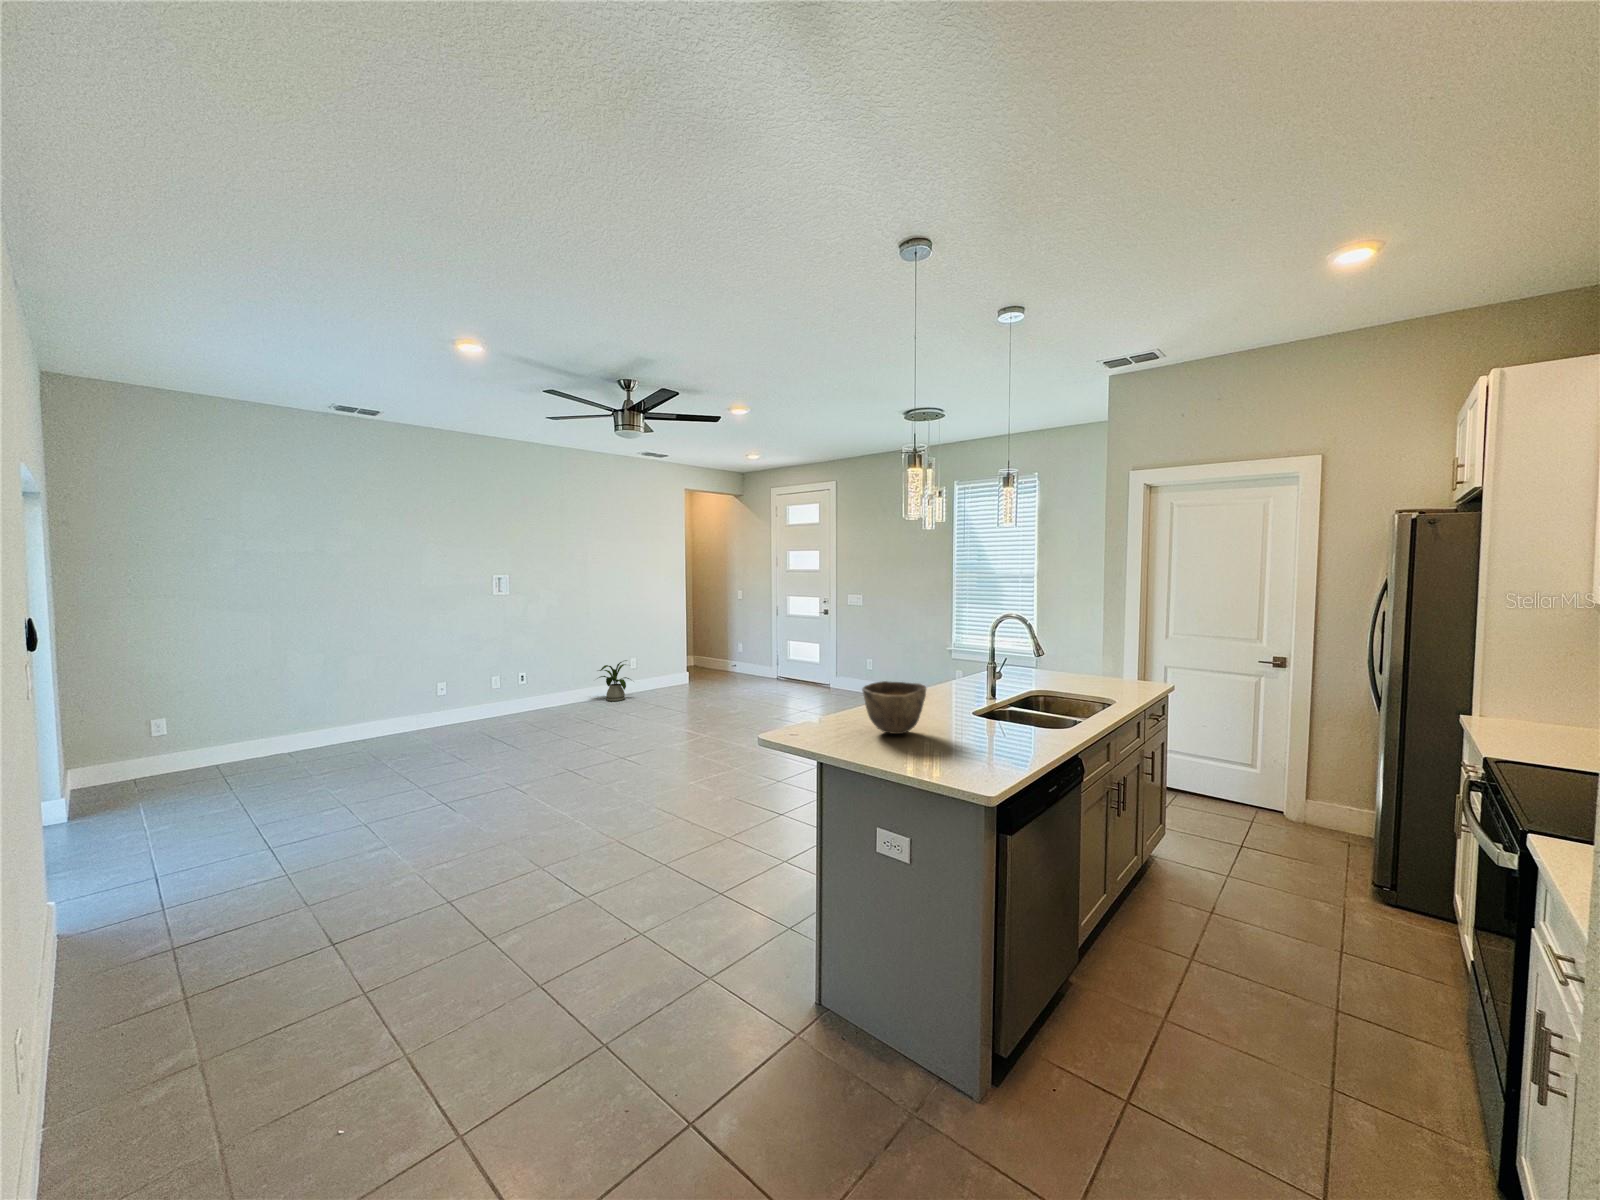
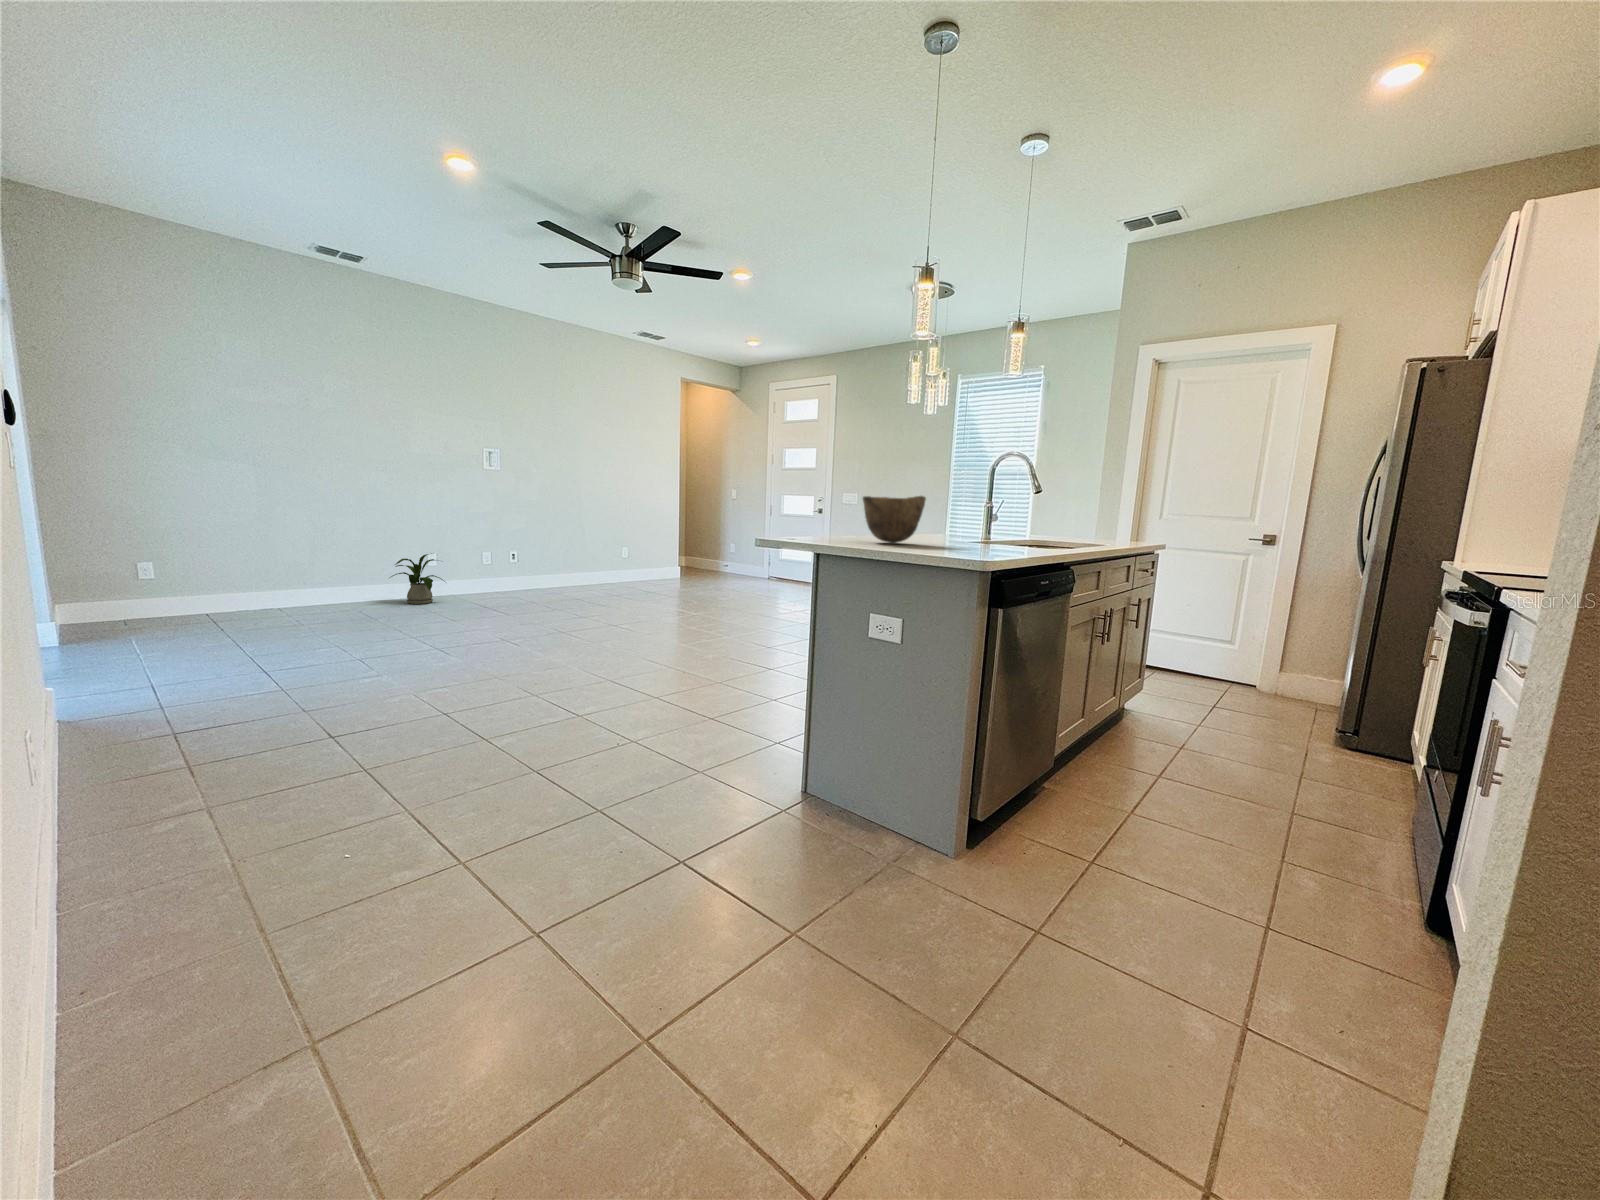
house plant: present [599,660,629,701] -> present [391,553,444,604]

